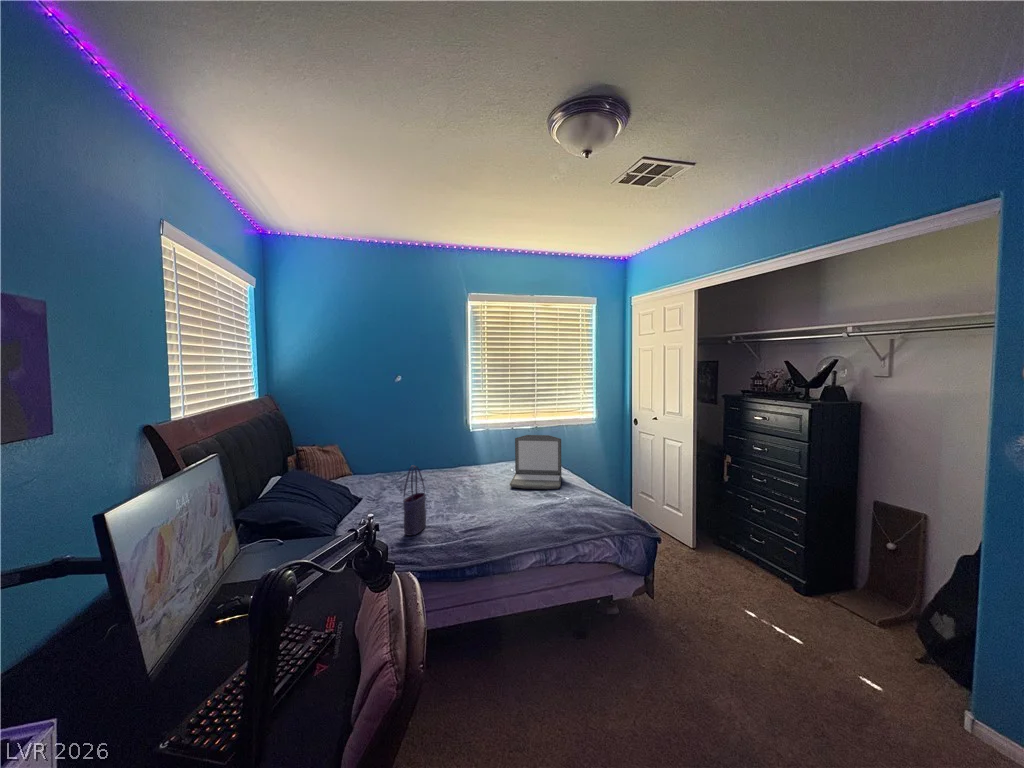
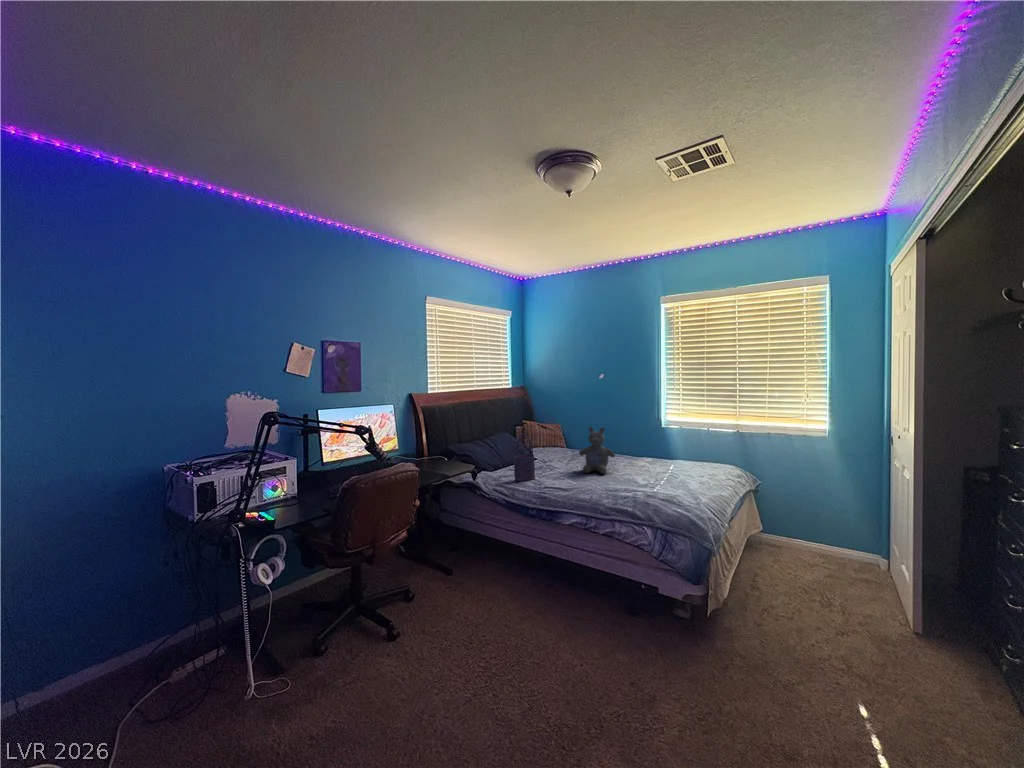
laptop: present [510,435,562,489] -> none [633,430,697,483]
stuffed bear: none [446,441,489,500] -> present [579,427,615,474]

